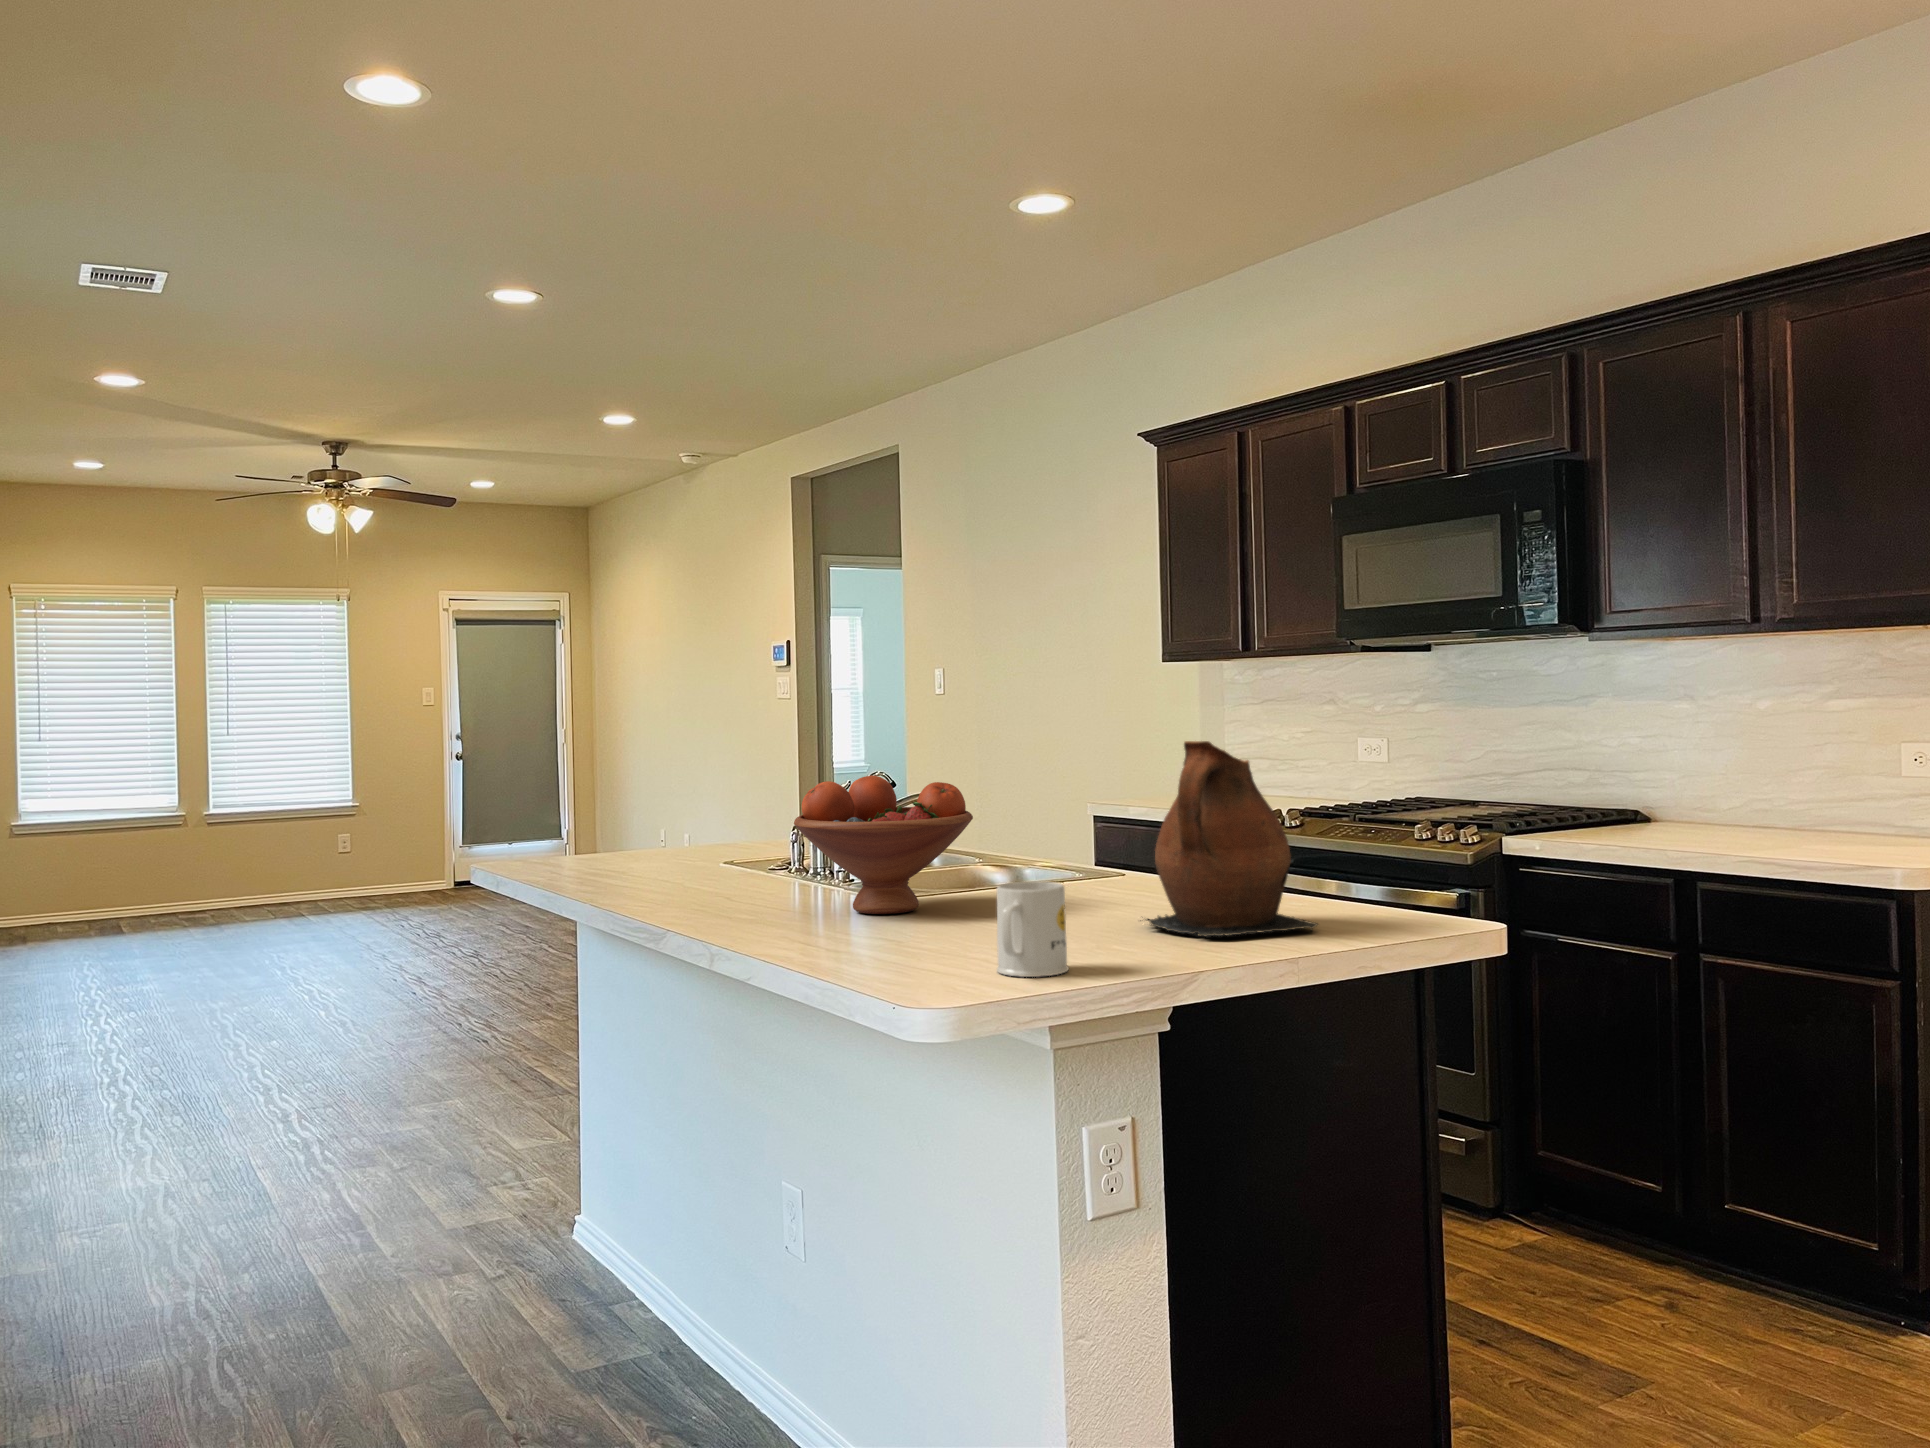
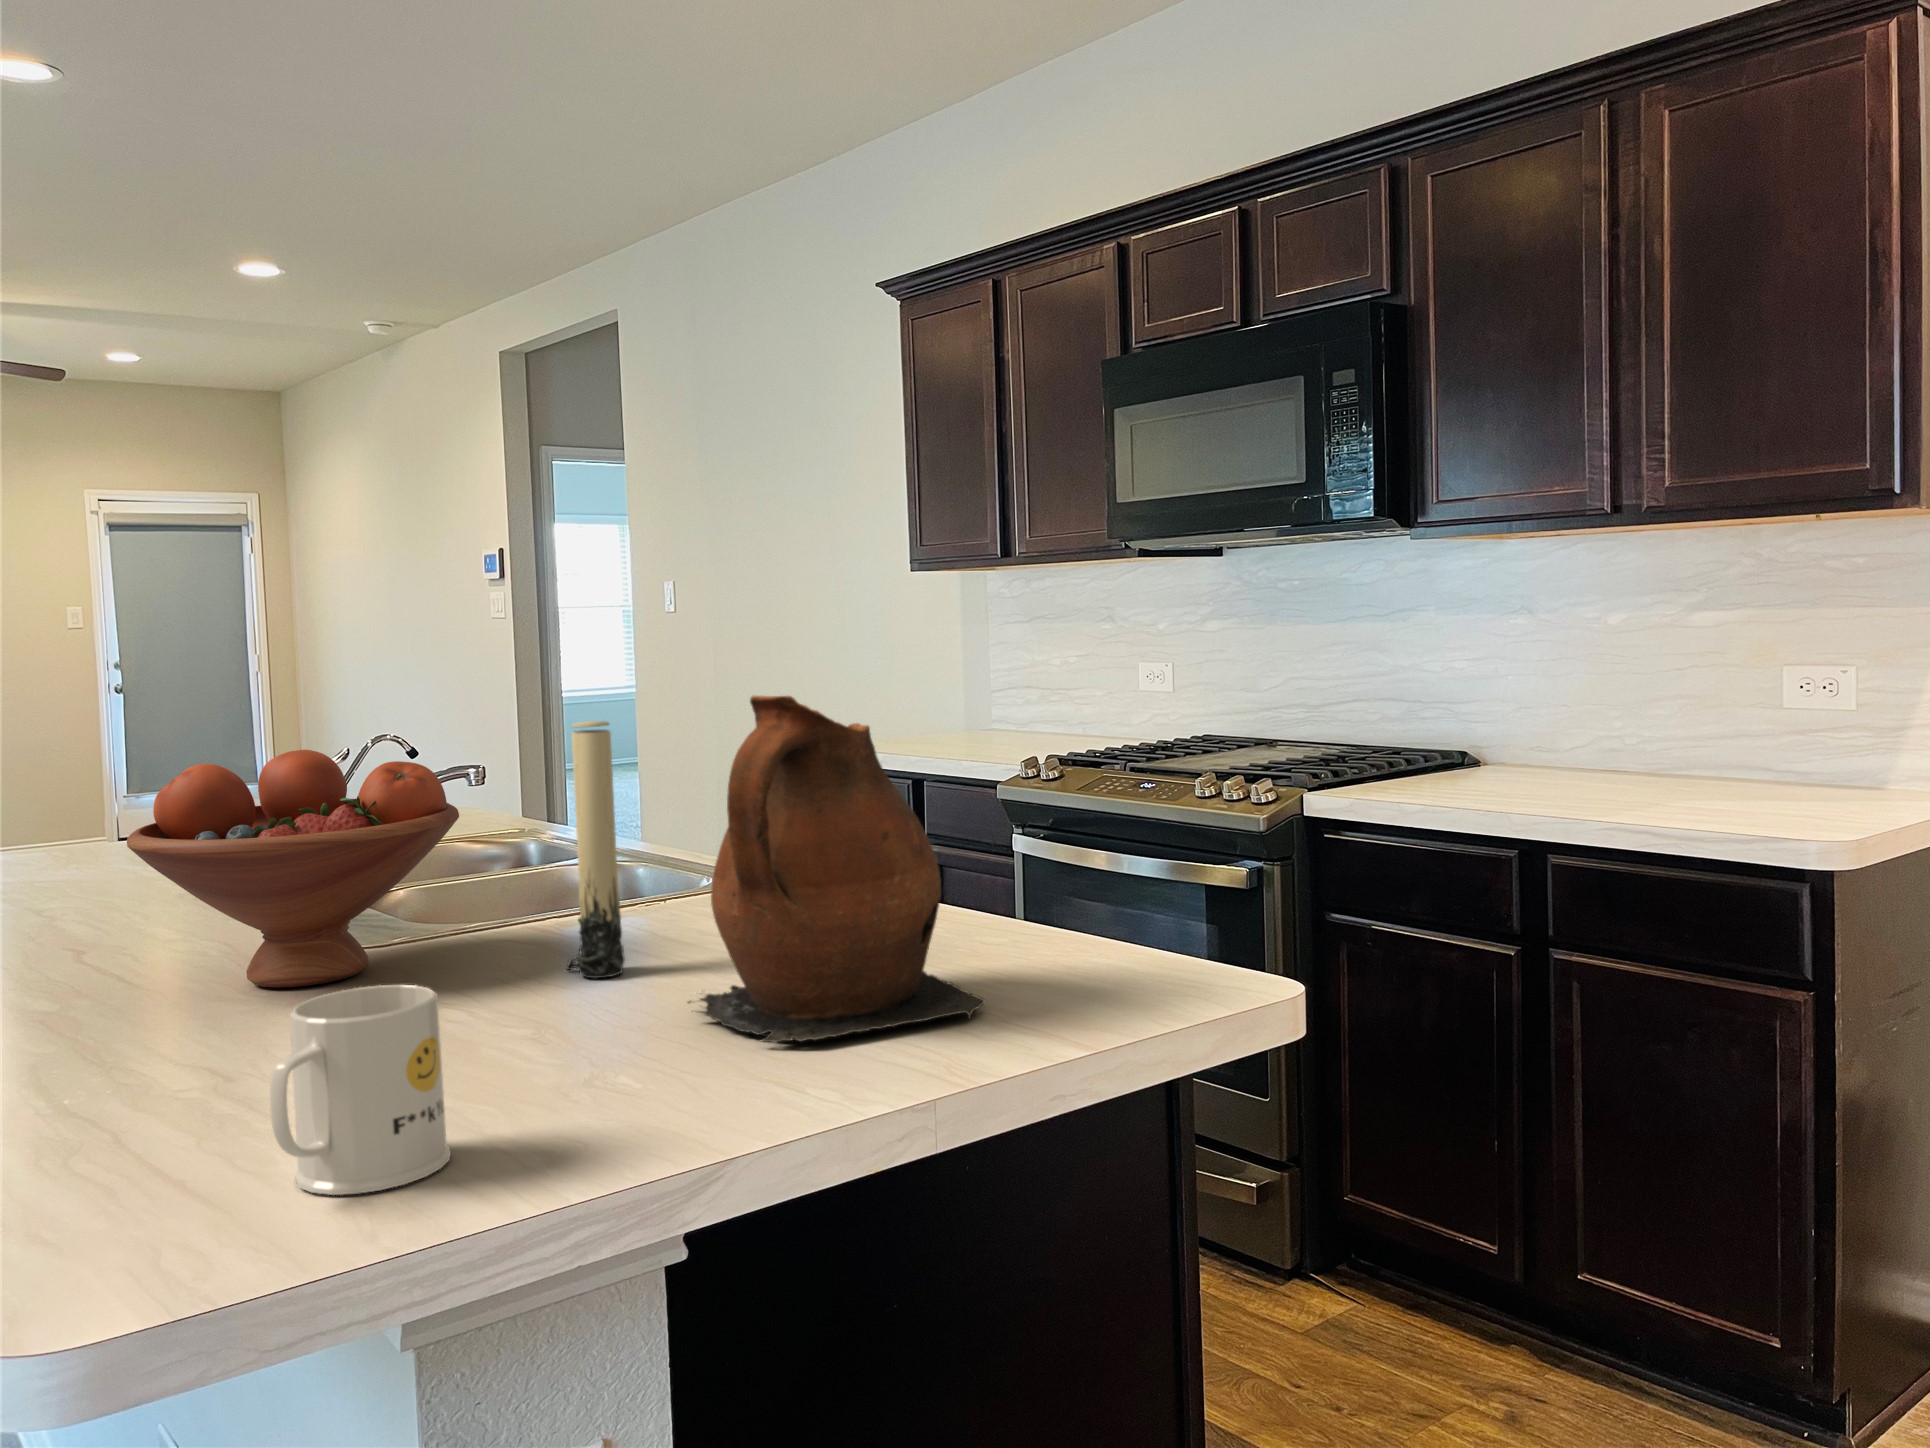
candle: none [1042,758,1079,914] -> present [567,721,625,978]

